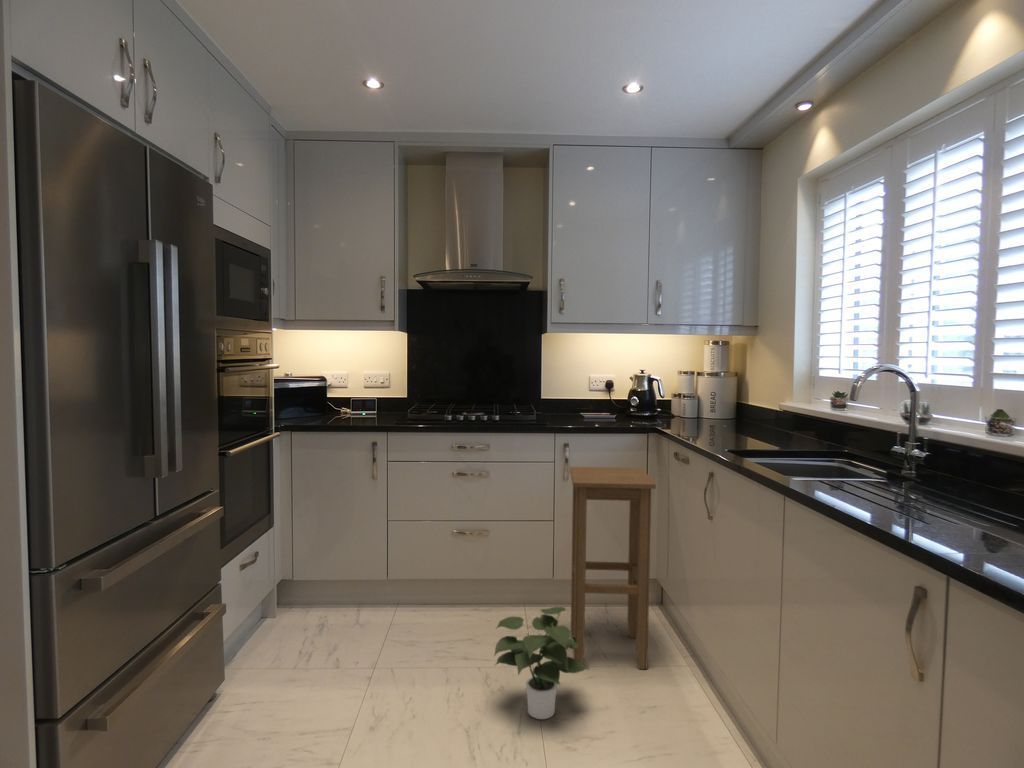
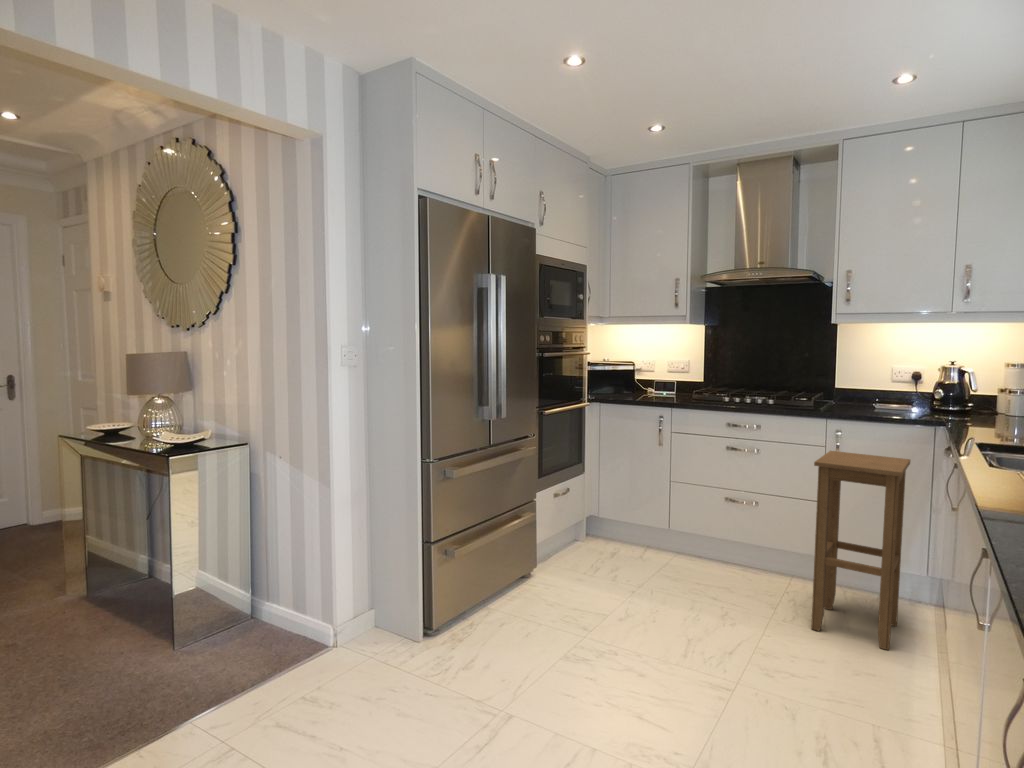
potted plant: present [495,607,589,719] -> none [719,564,808,654]

